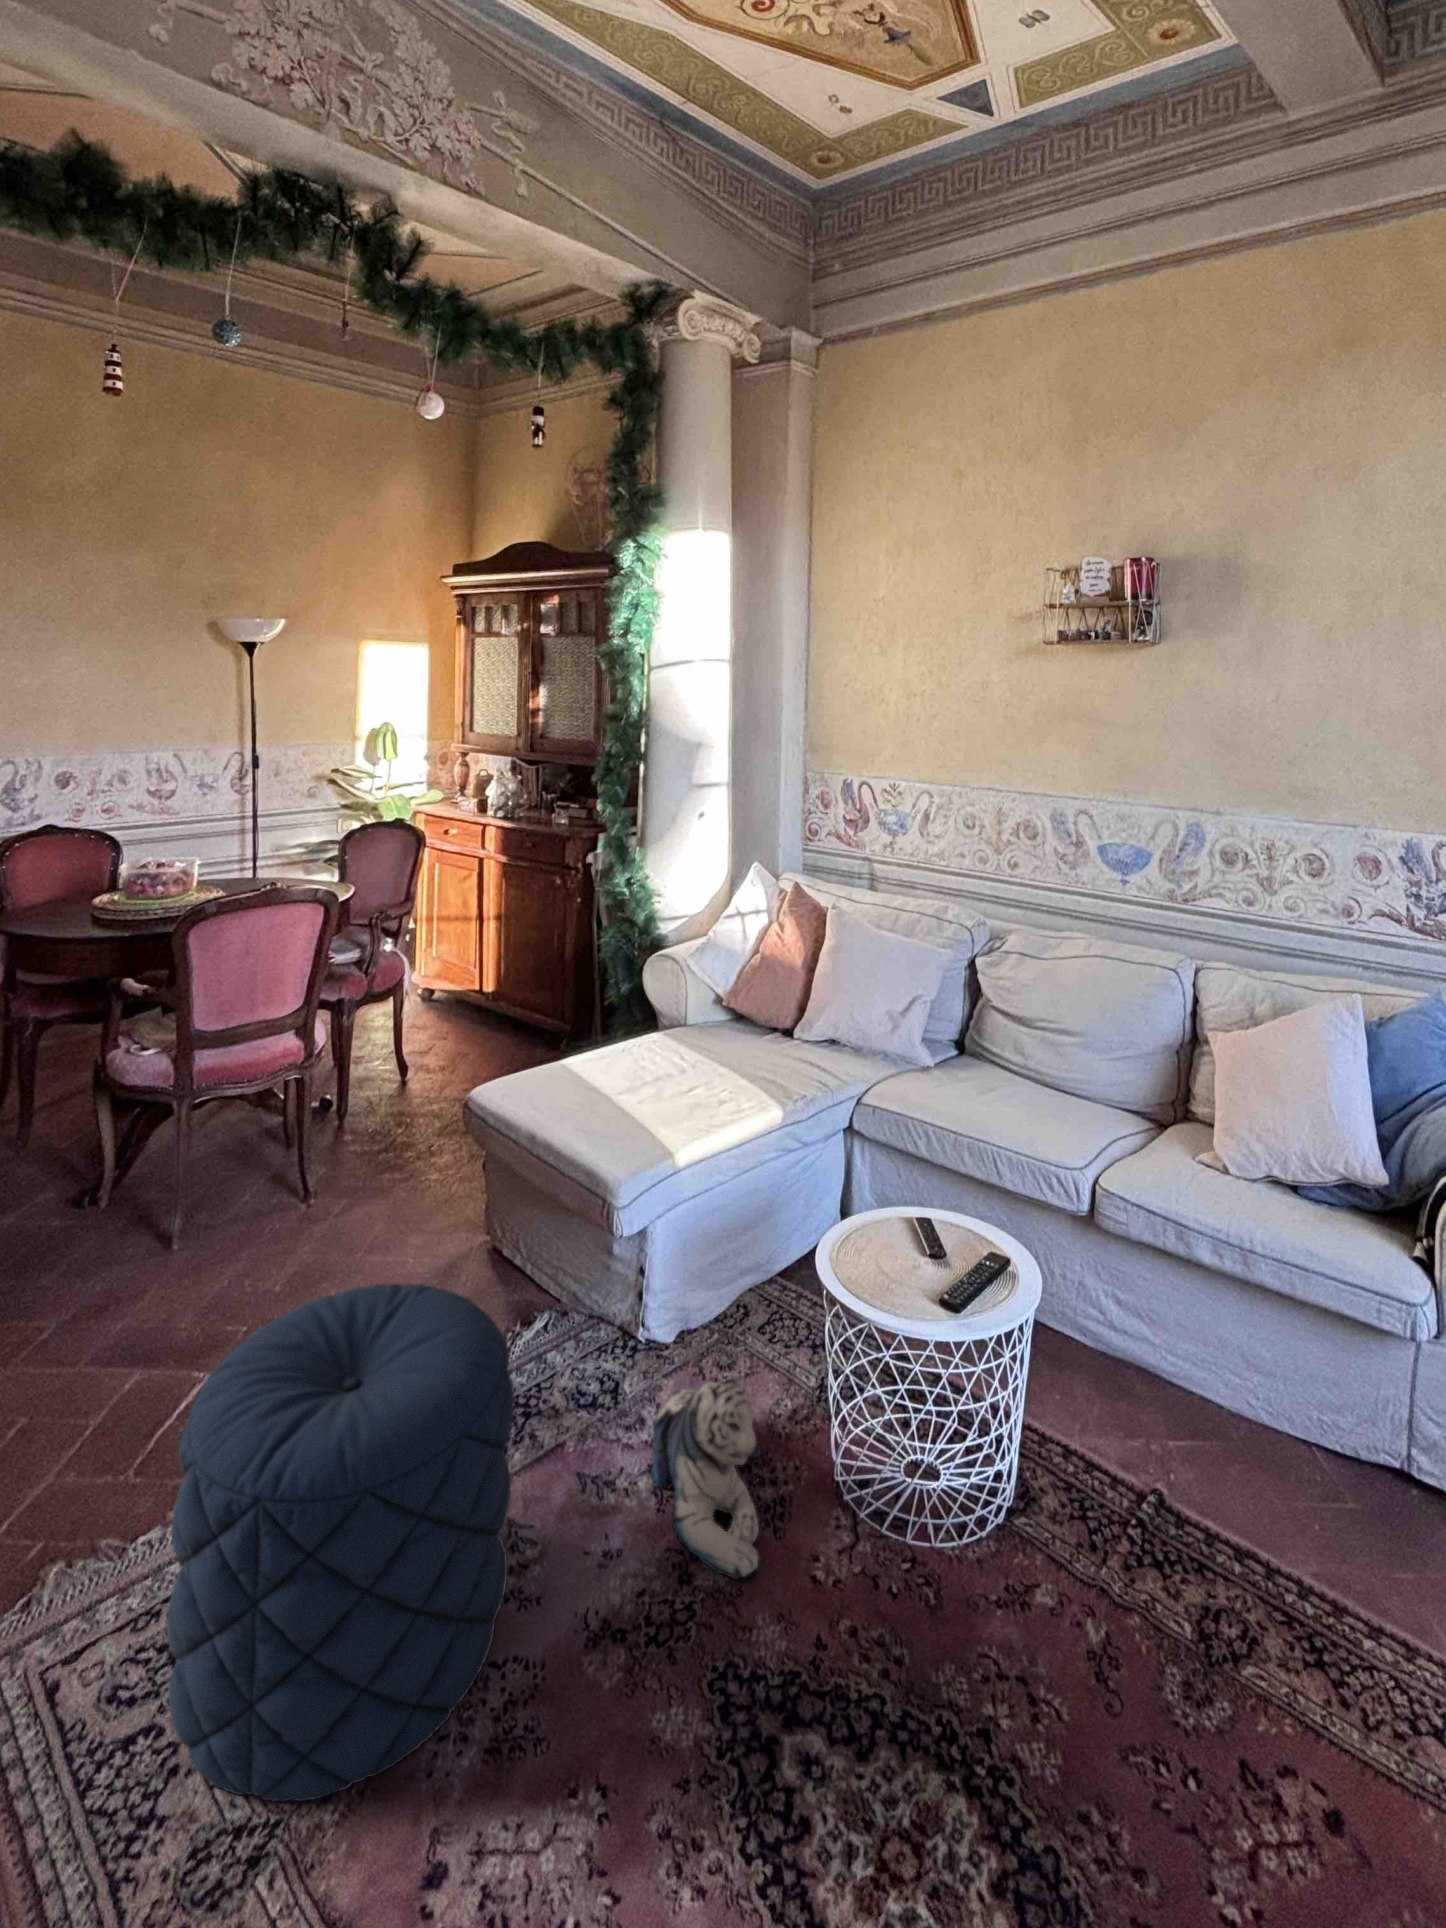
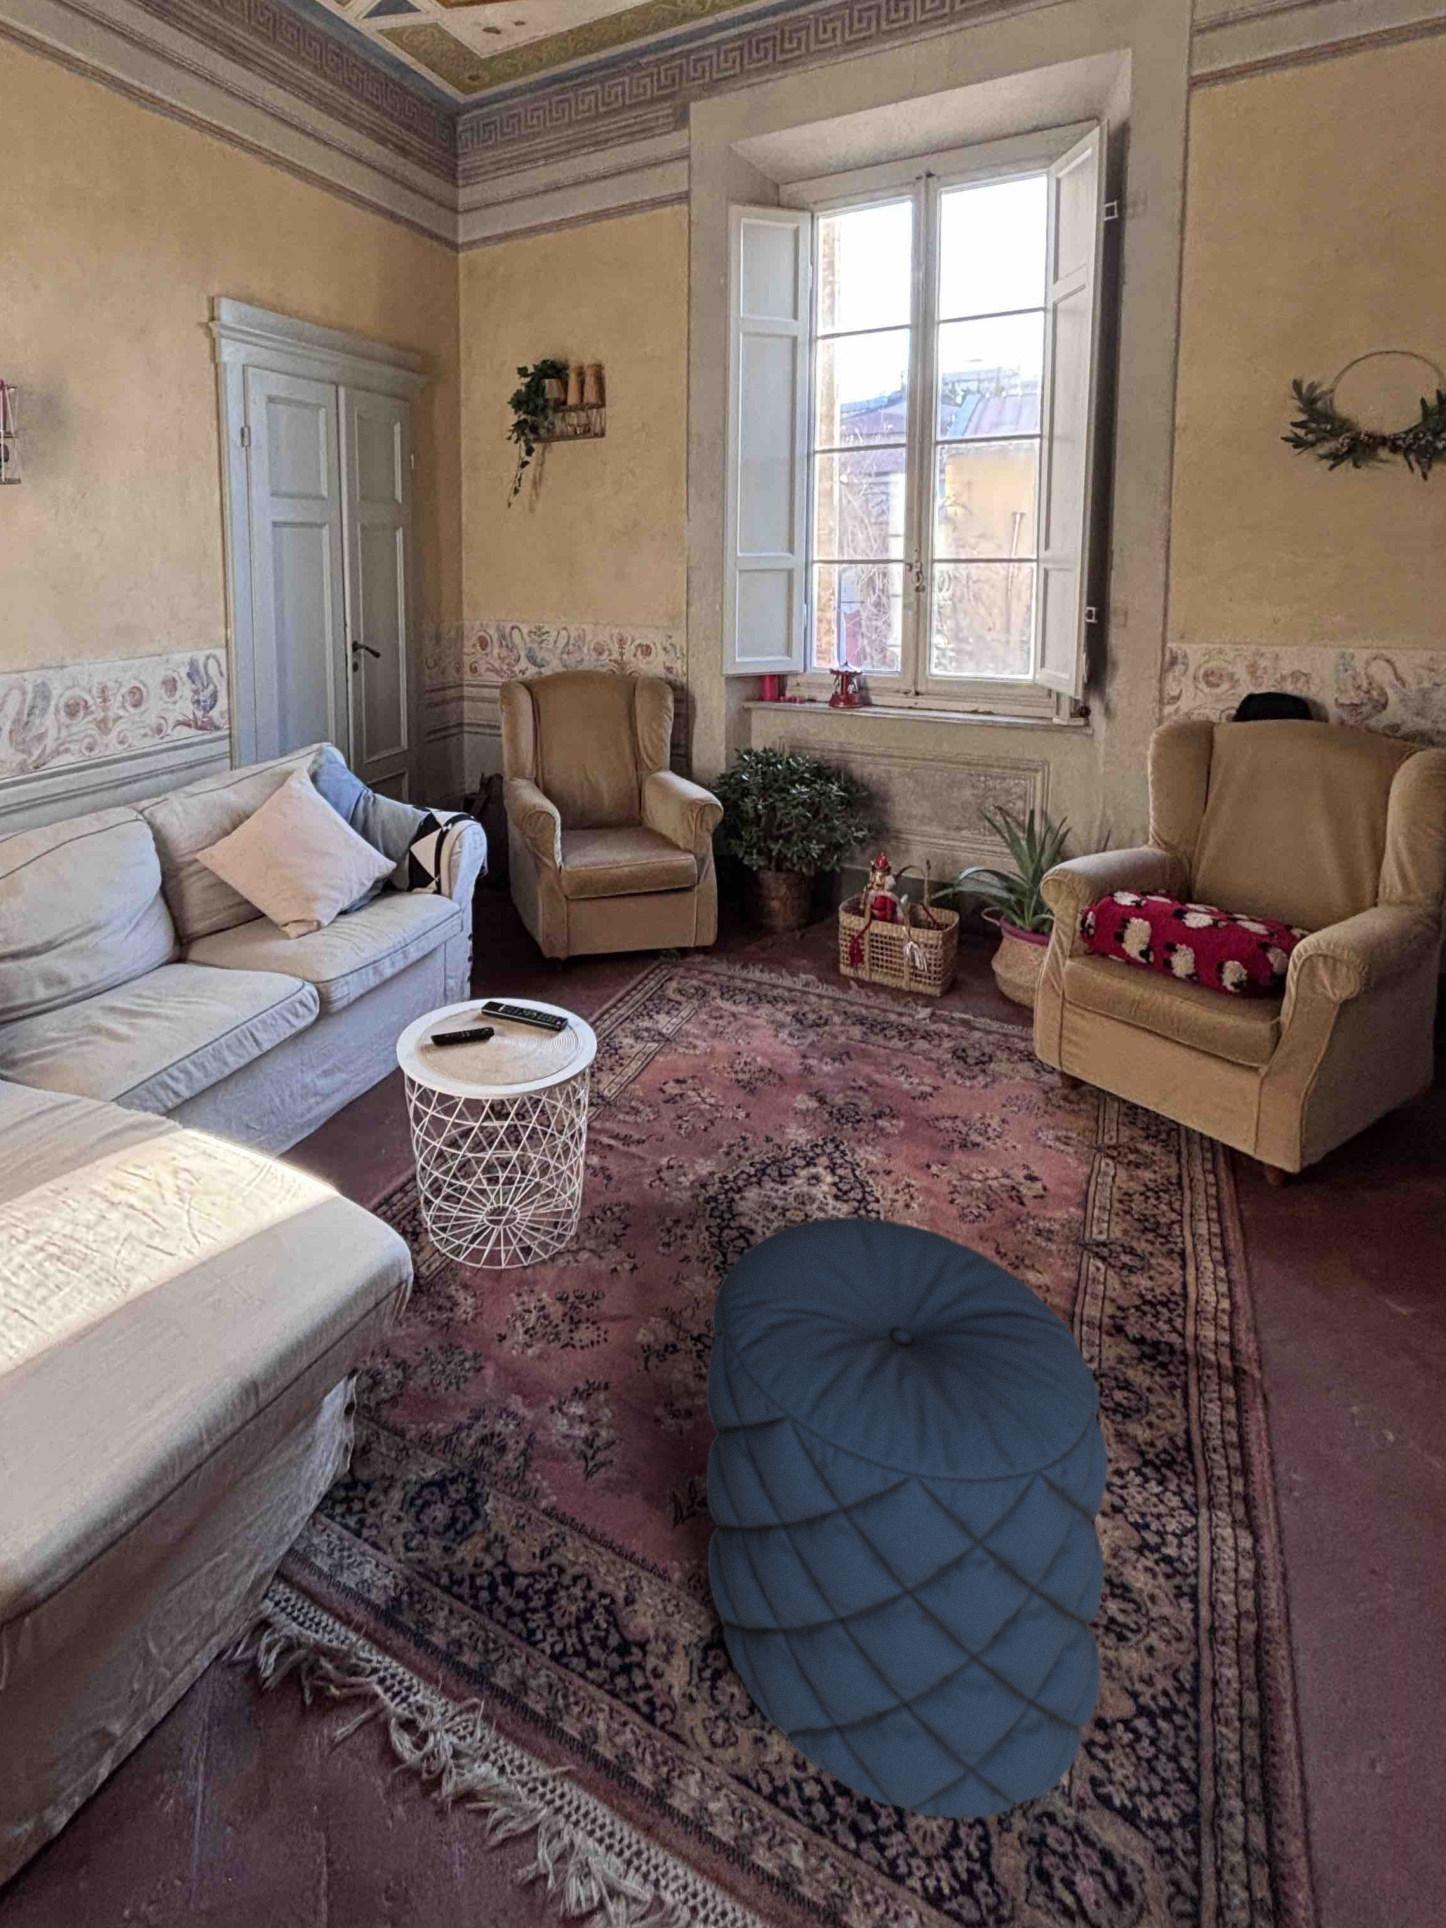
plush toy: present [650,1379,761,1579] -> none [458,1229,658,1420]

